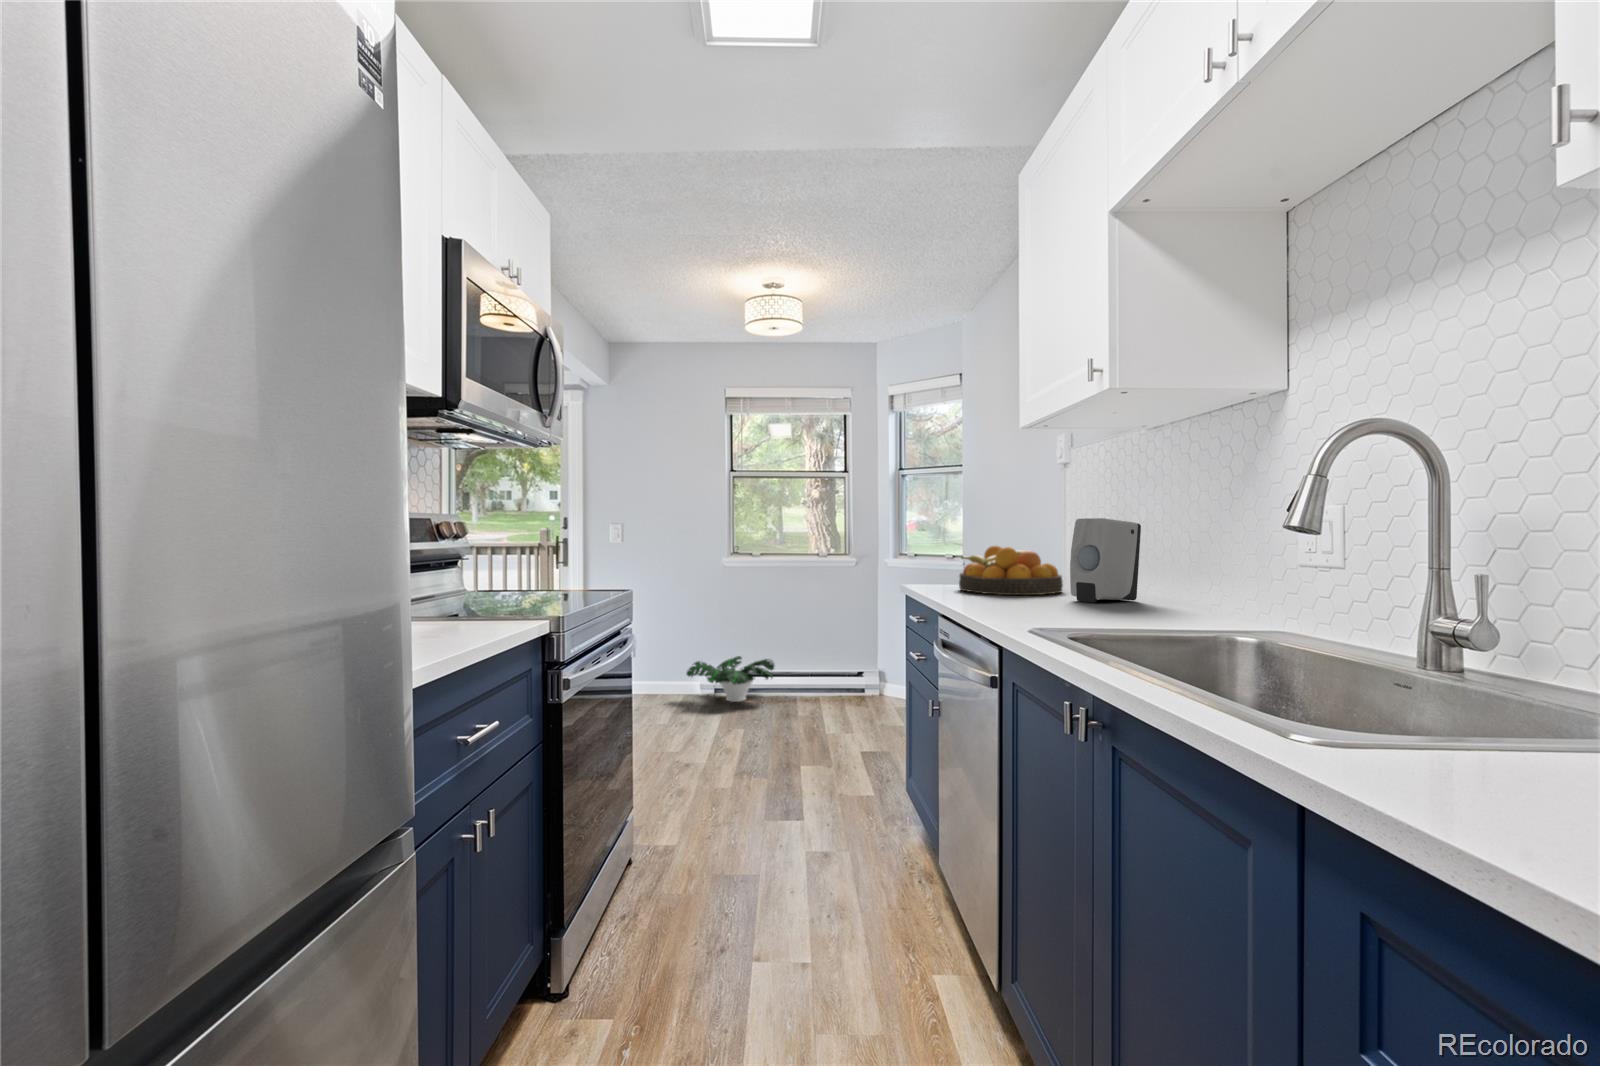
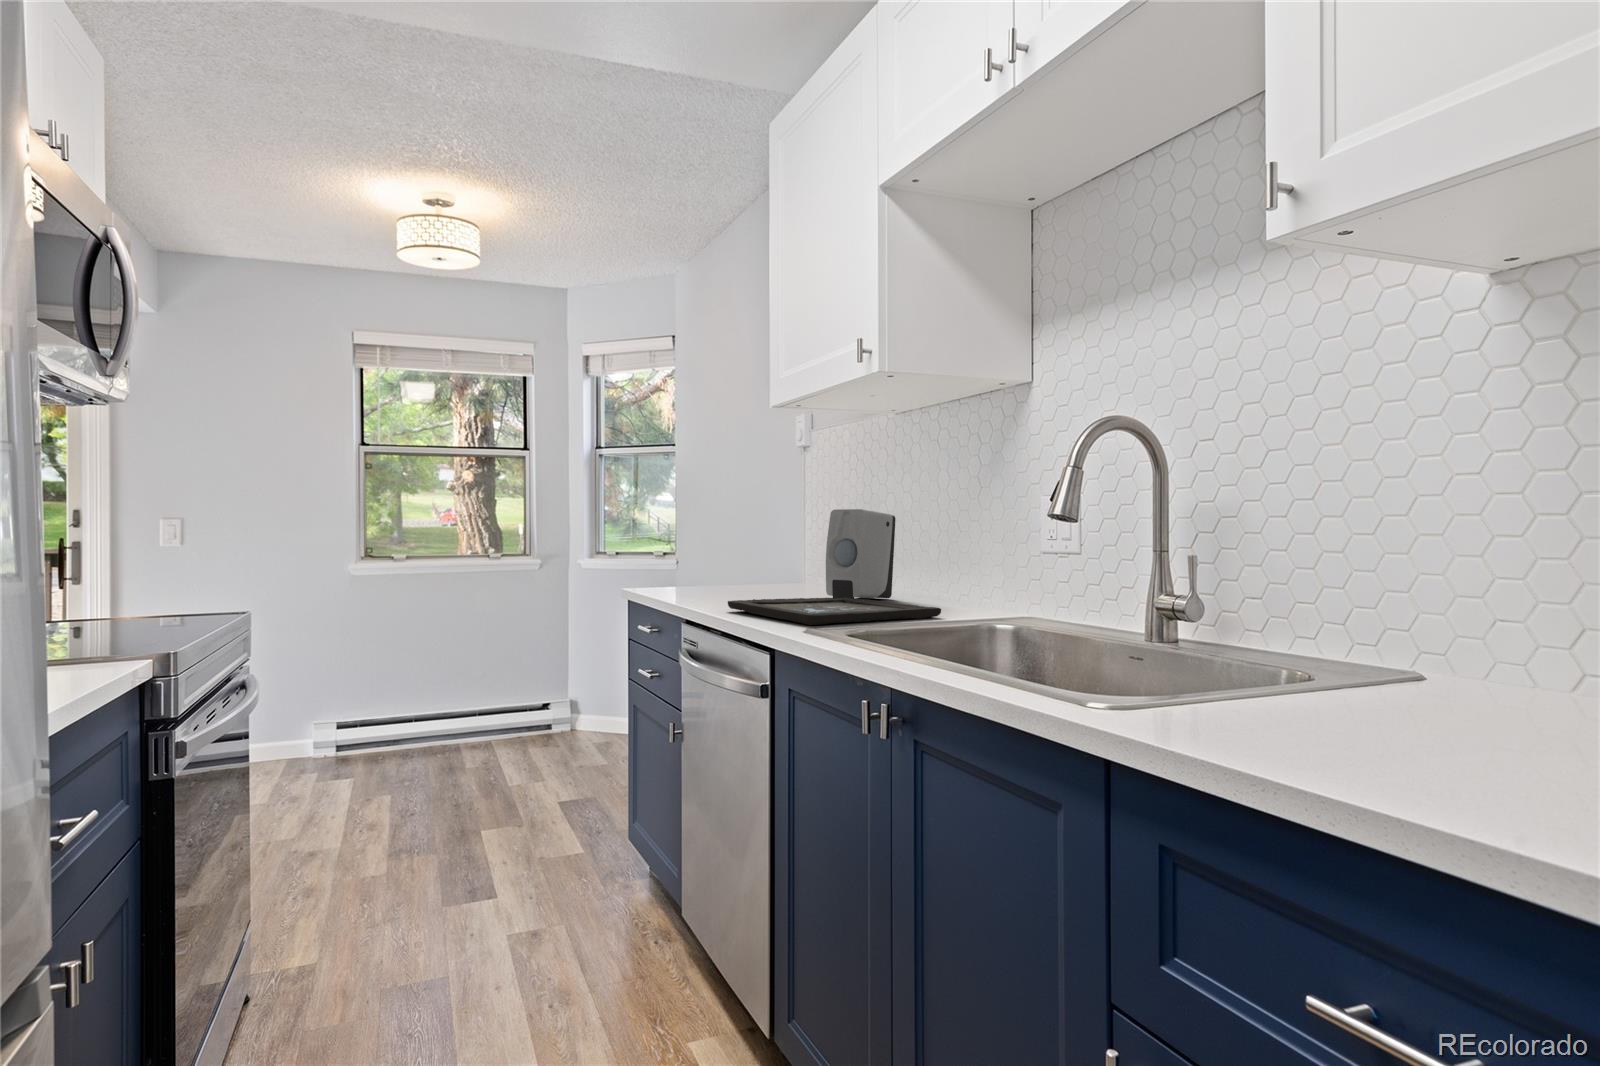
fruit bowl: present [959,546,1063,595] -> none [699,541,812,597]
tray: none [972,599,1178,626] -> present [728,597,941,625]
potted plant: present [687,656,774,702] -> none [291,700,426,764]

